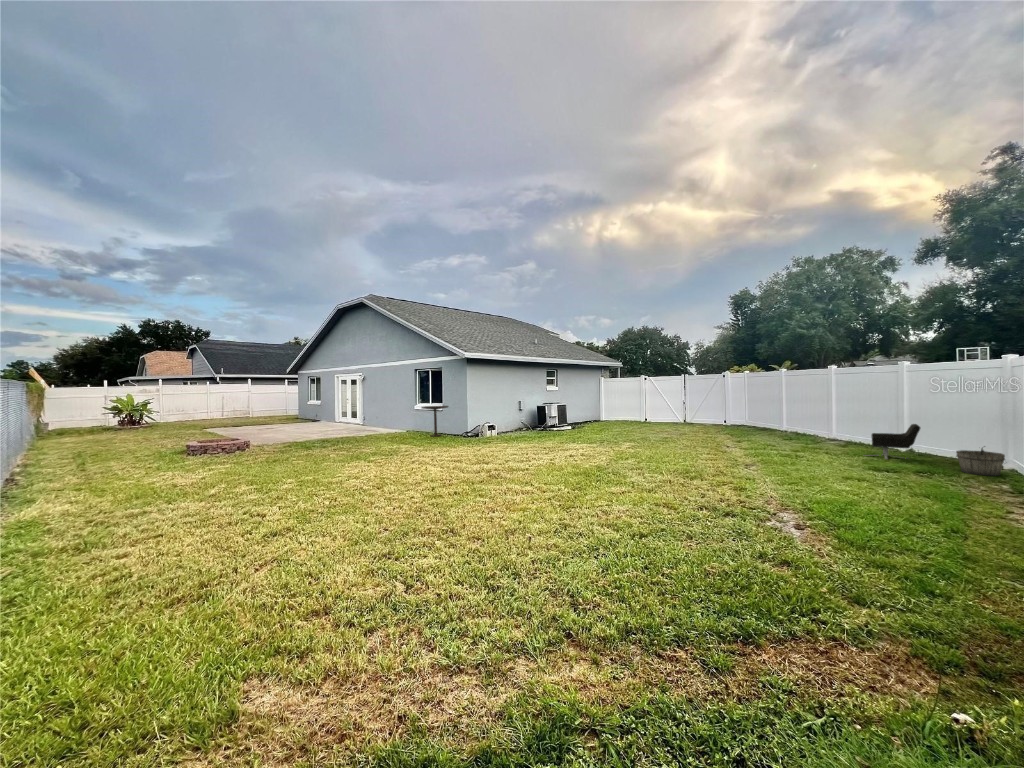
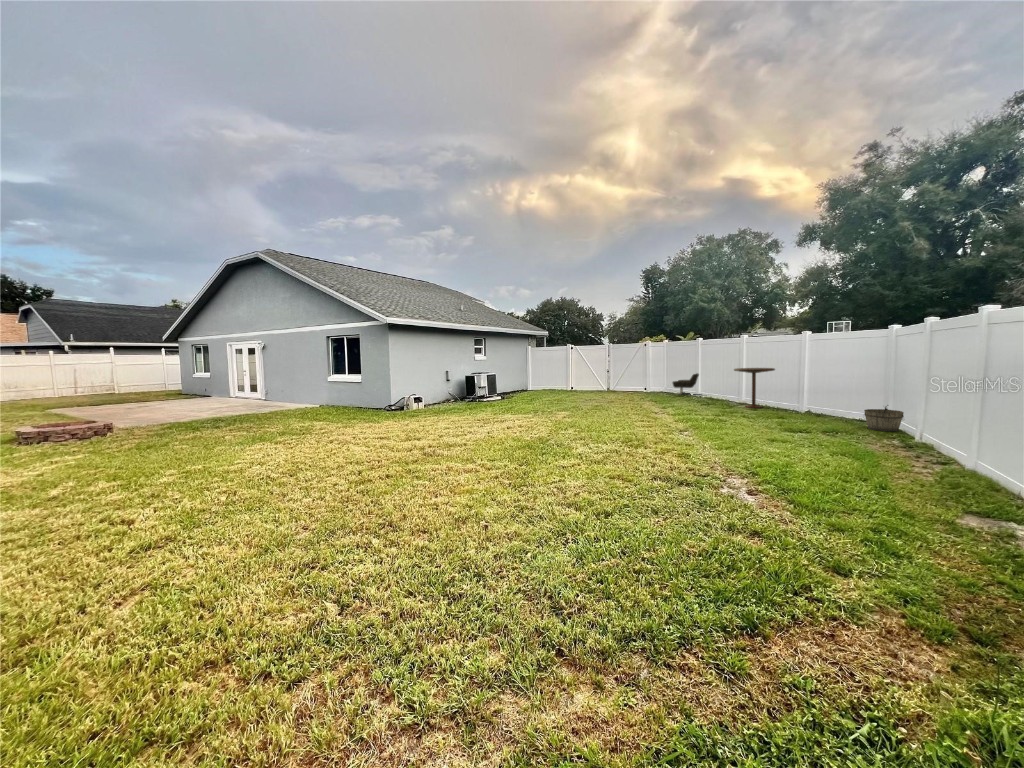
pedestal table: present [421,406,448,437] -> present [734,368,775,408]
lounge chair: present [872,424,920,459] -> present [673,373,699,394]

